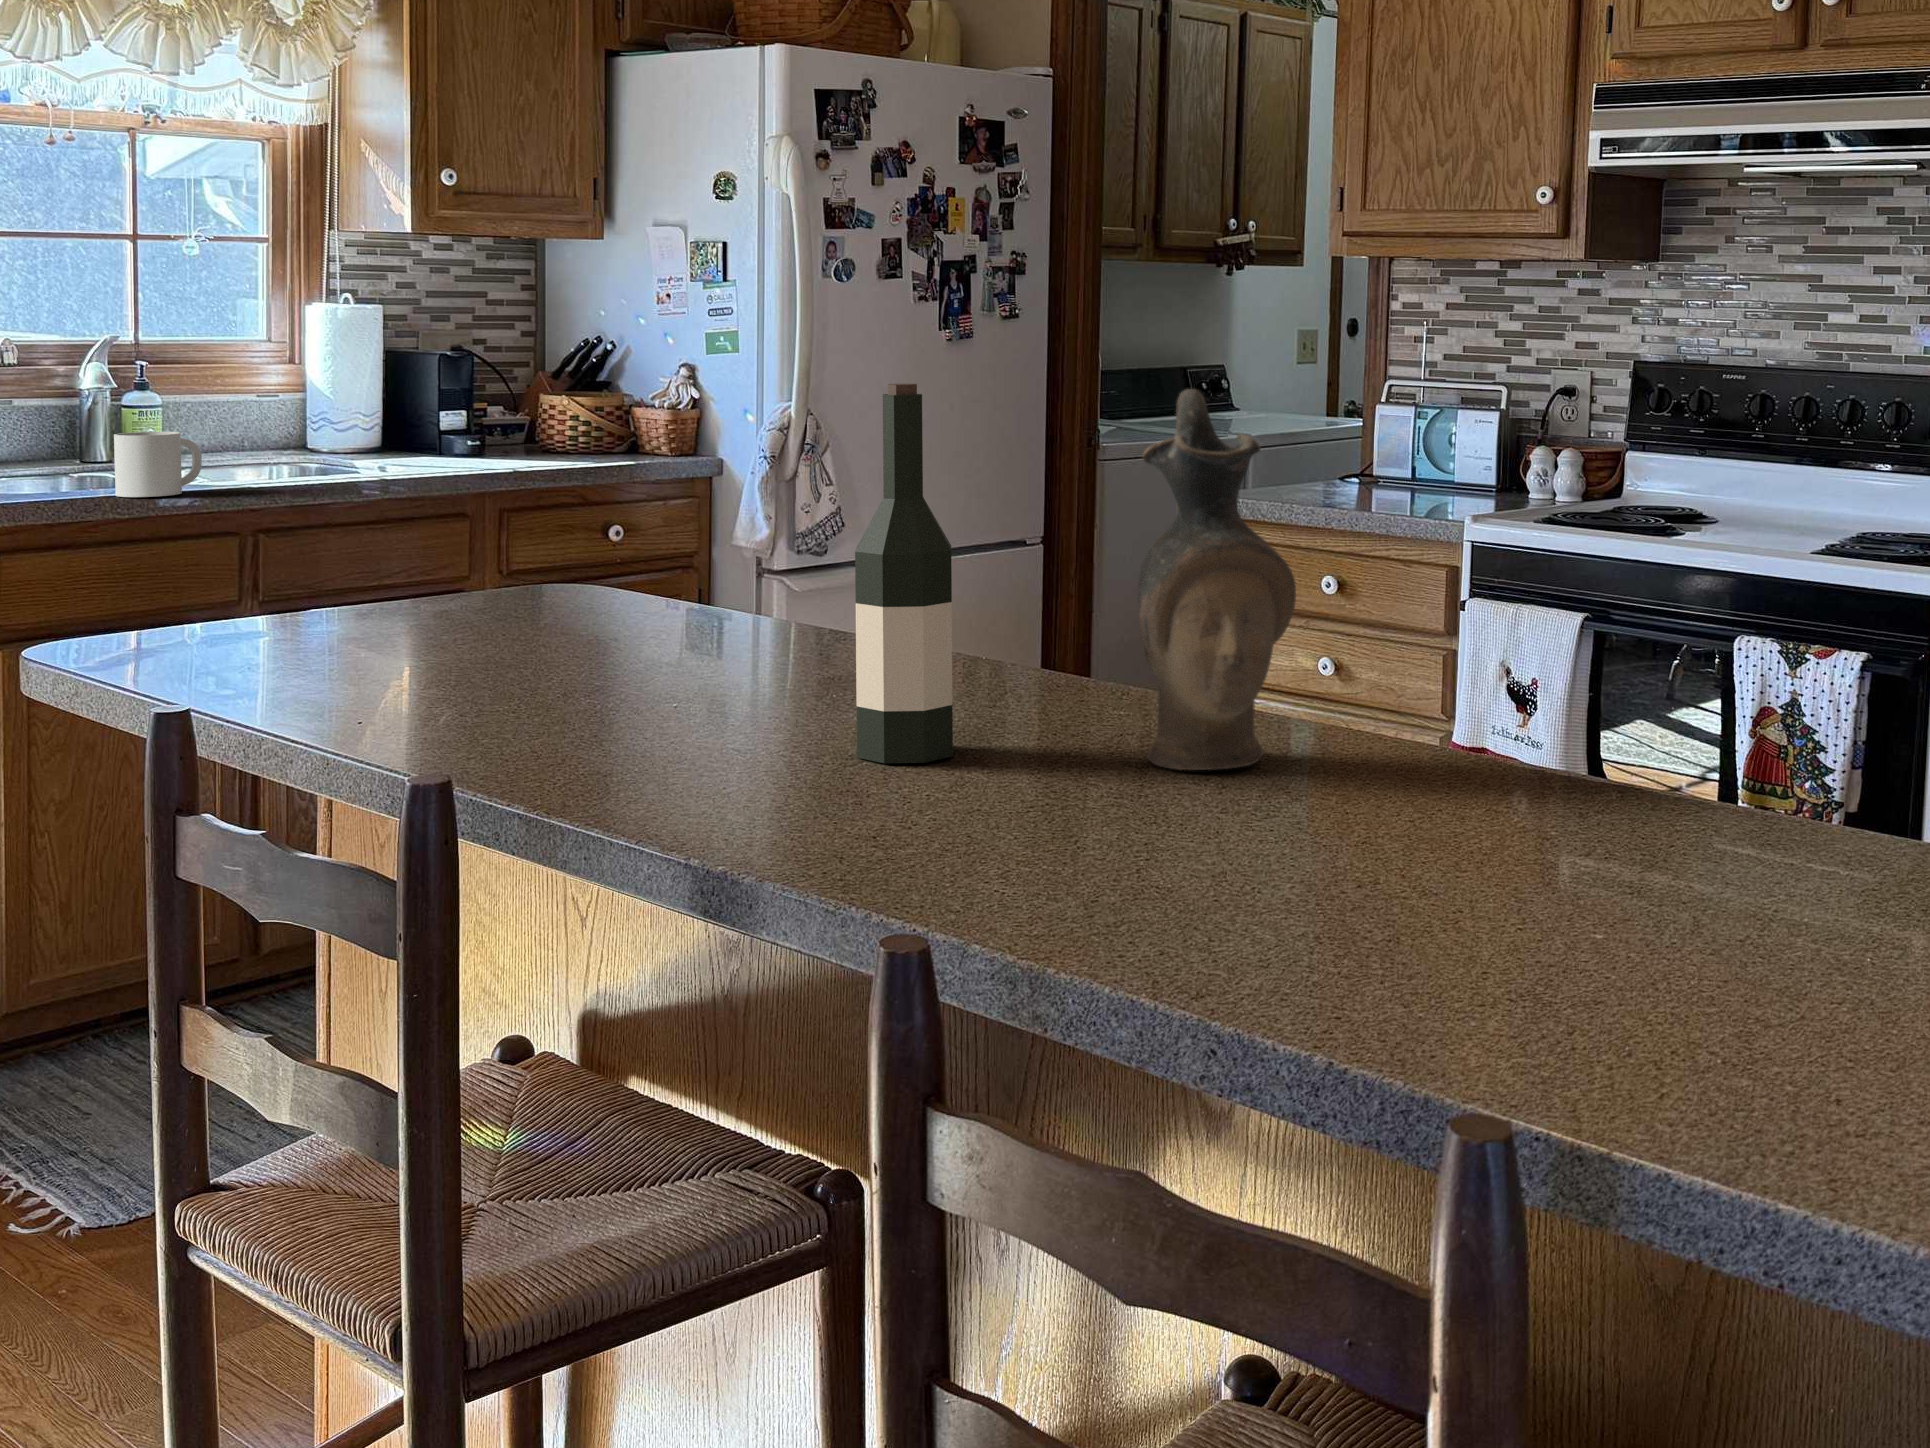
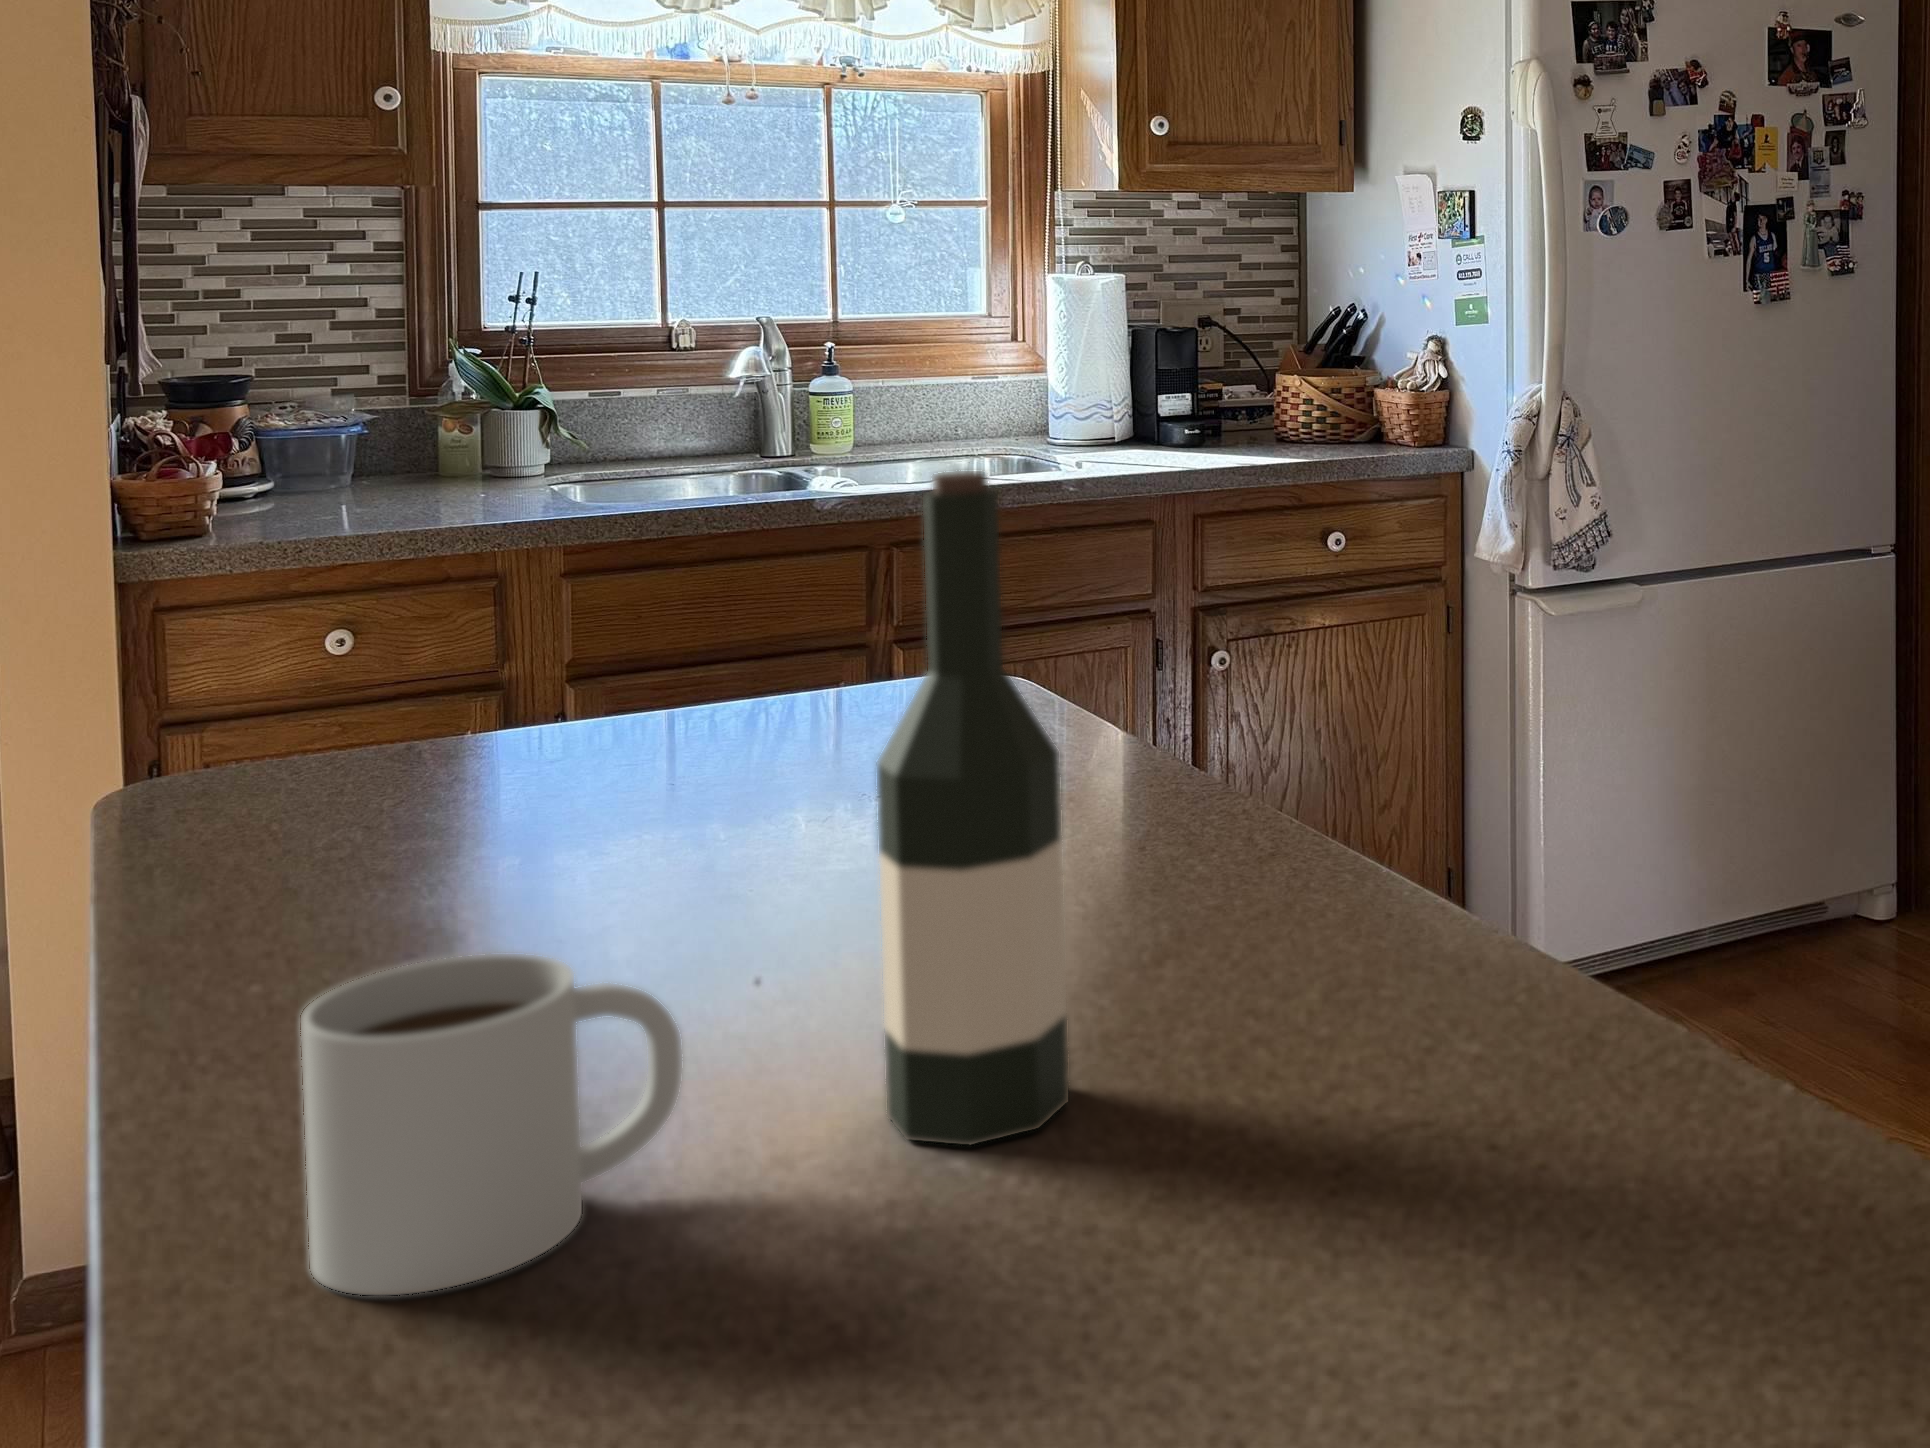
ceramic pitcher: present [1138,389,1296,770] -> none [1315,480,1604,1219]
mug: present [114,432,202,497] -> present [301,954,682,1295]

